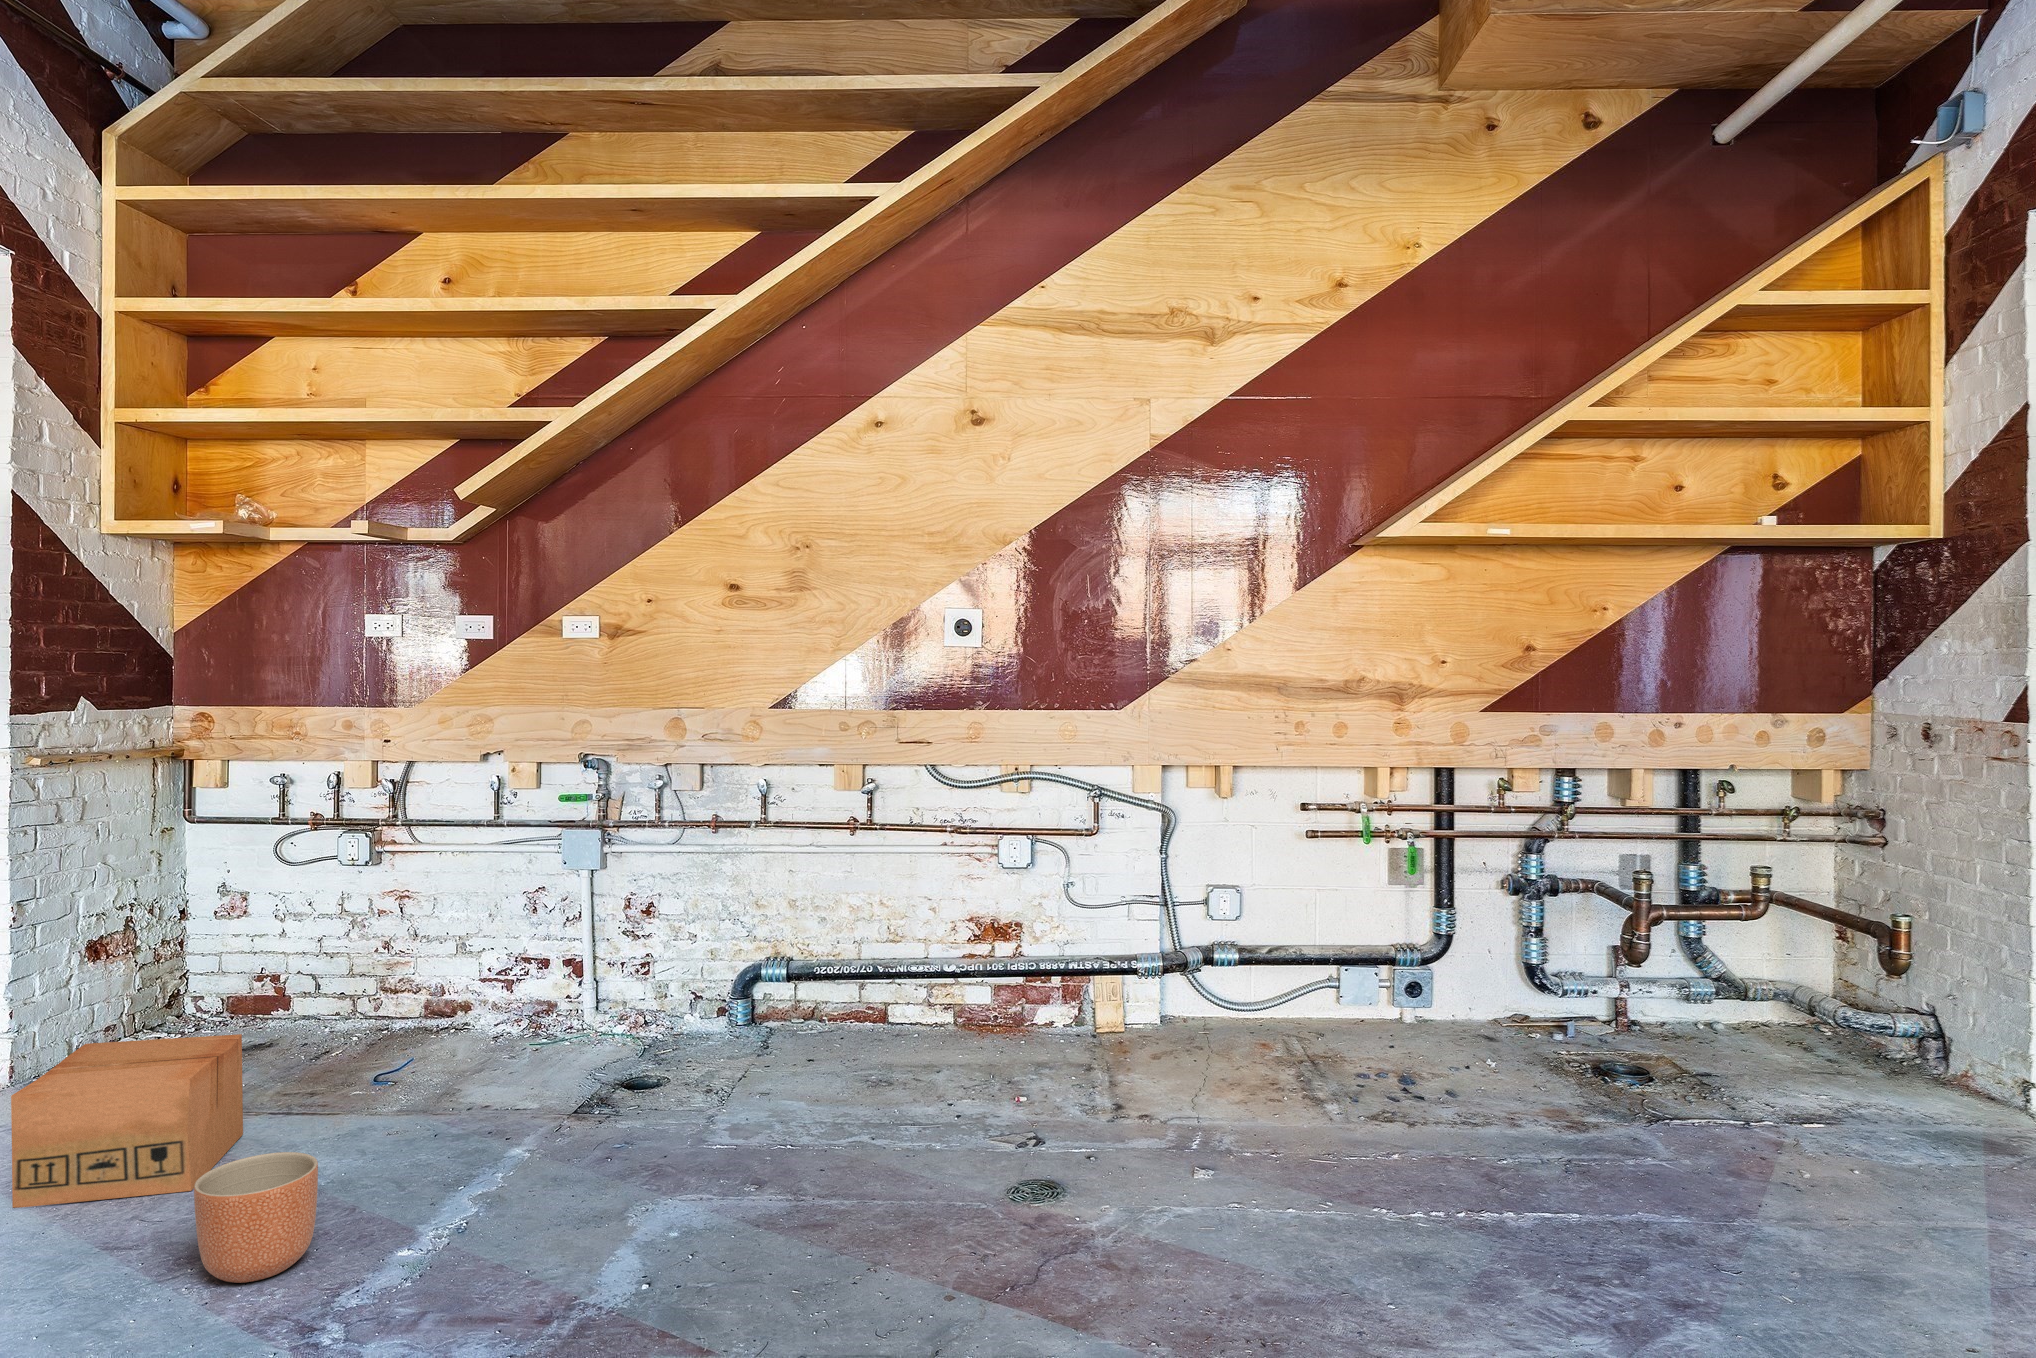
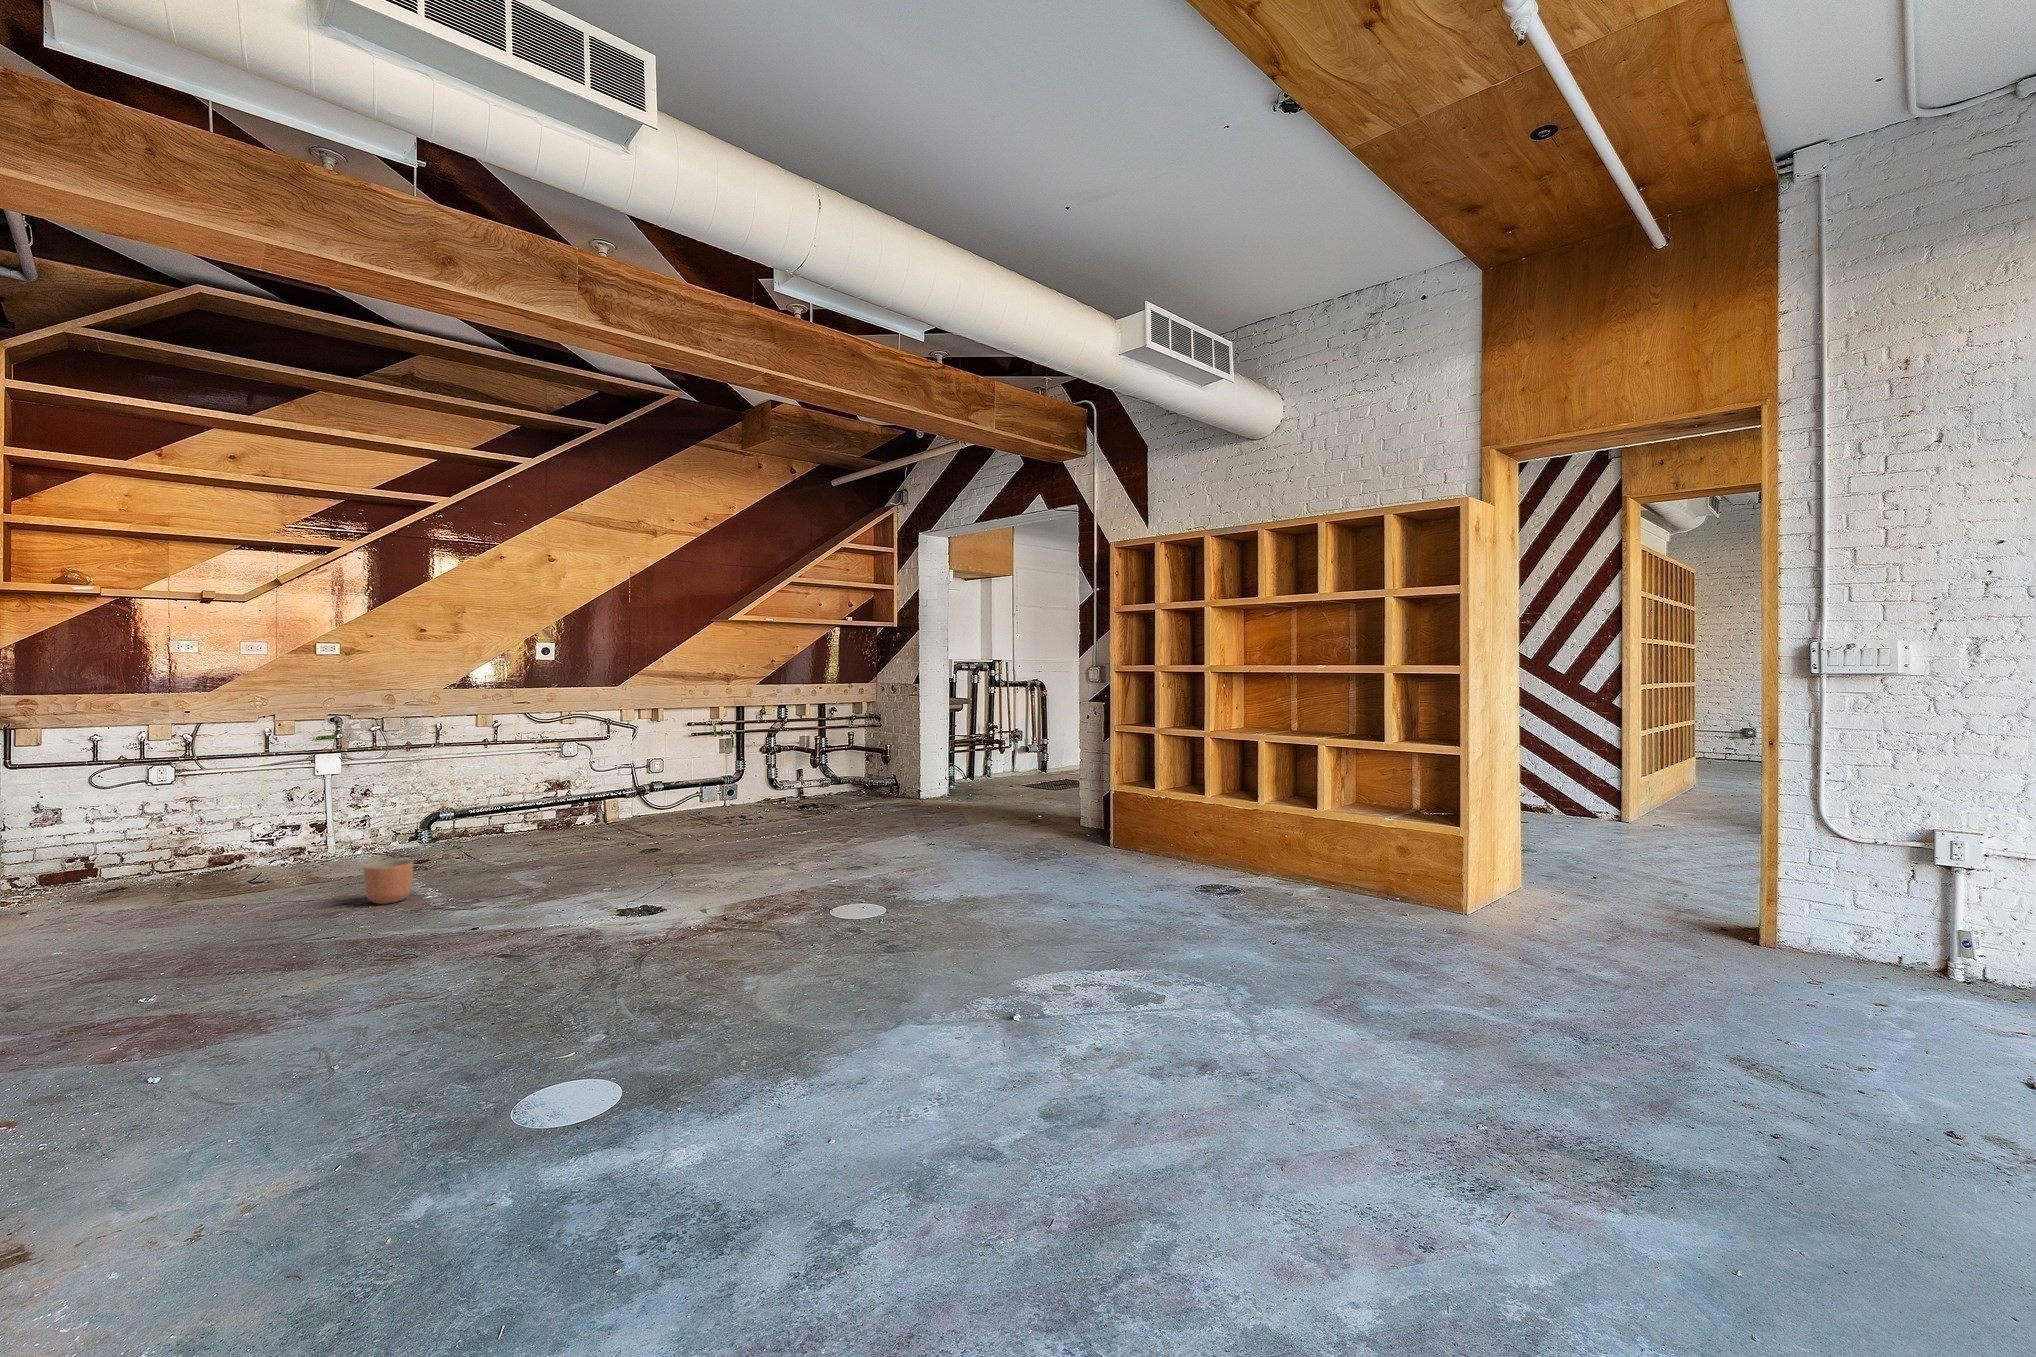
cardboard box: present [11,1034,243,1208] -> none [162,846,282,919]

